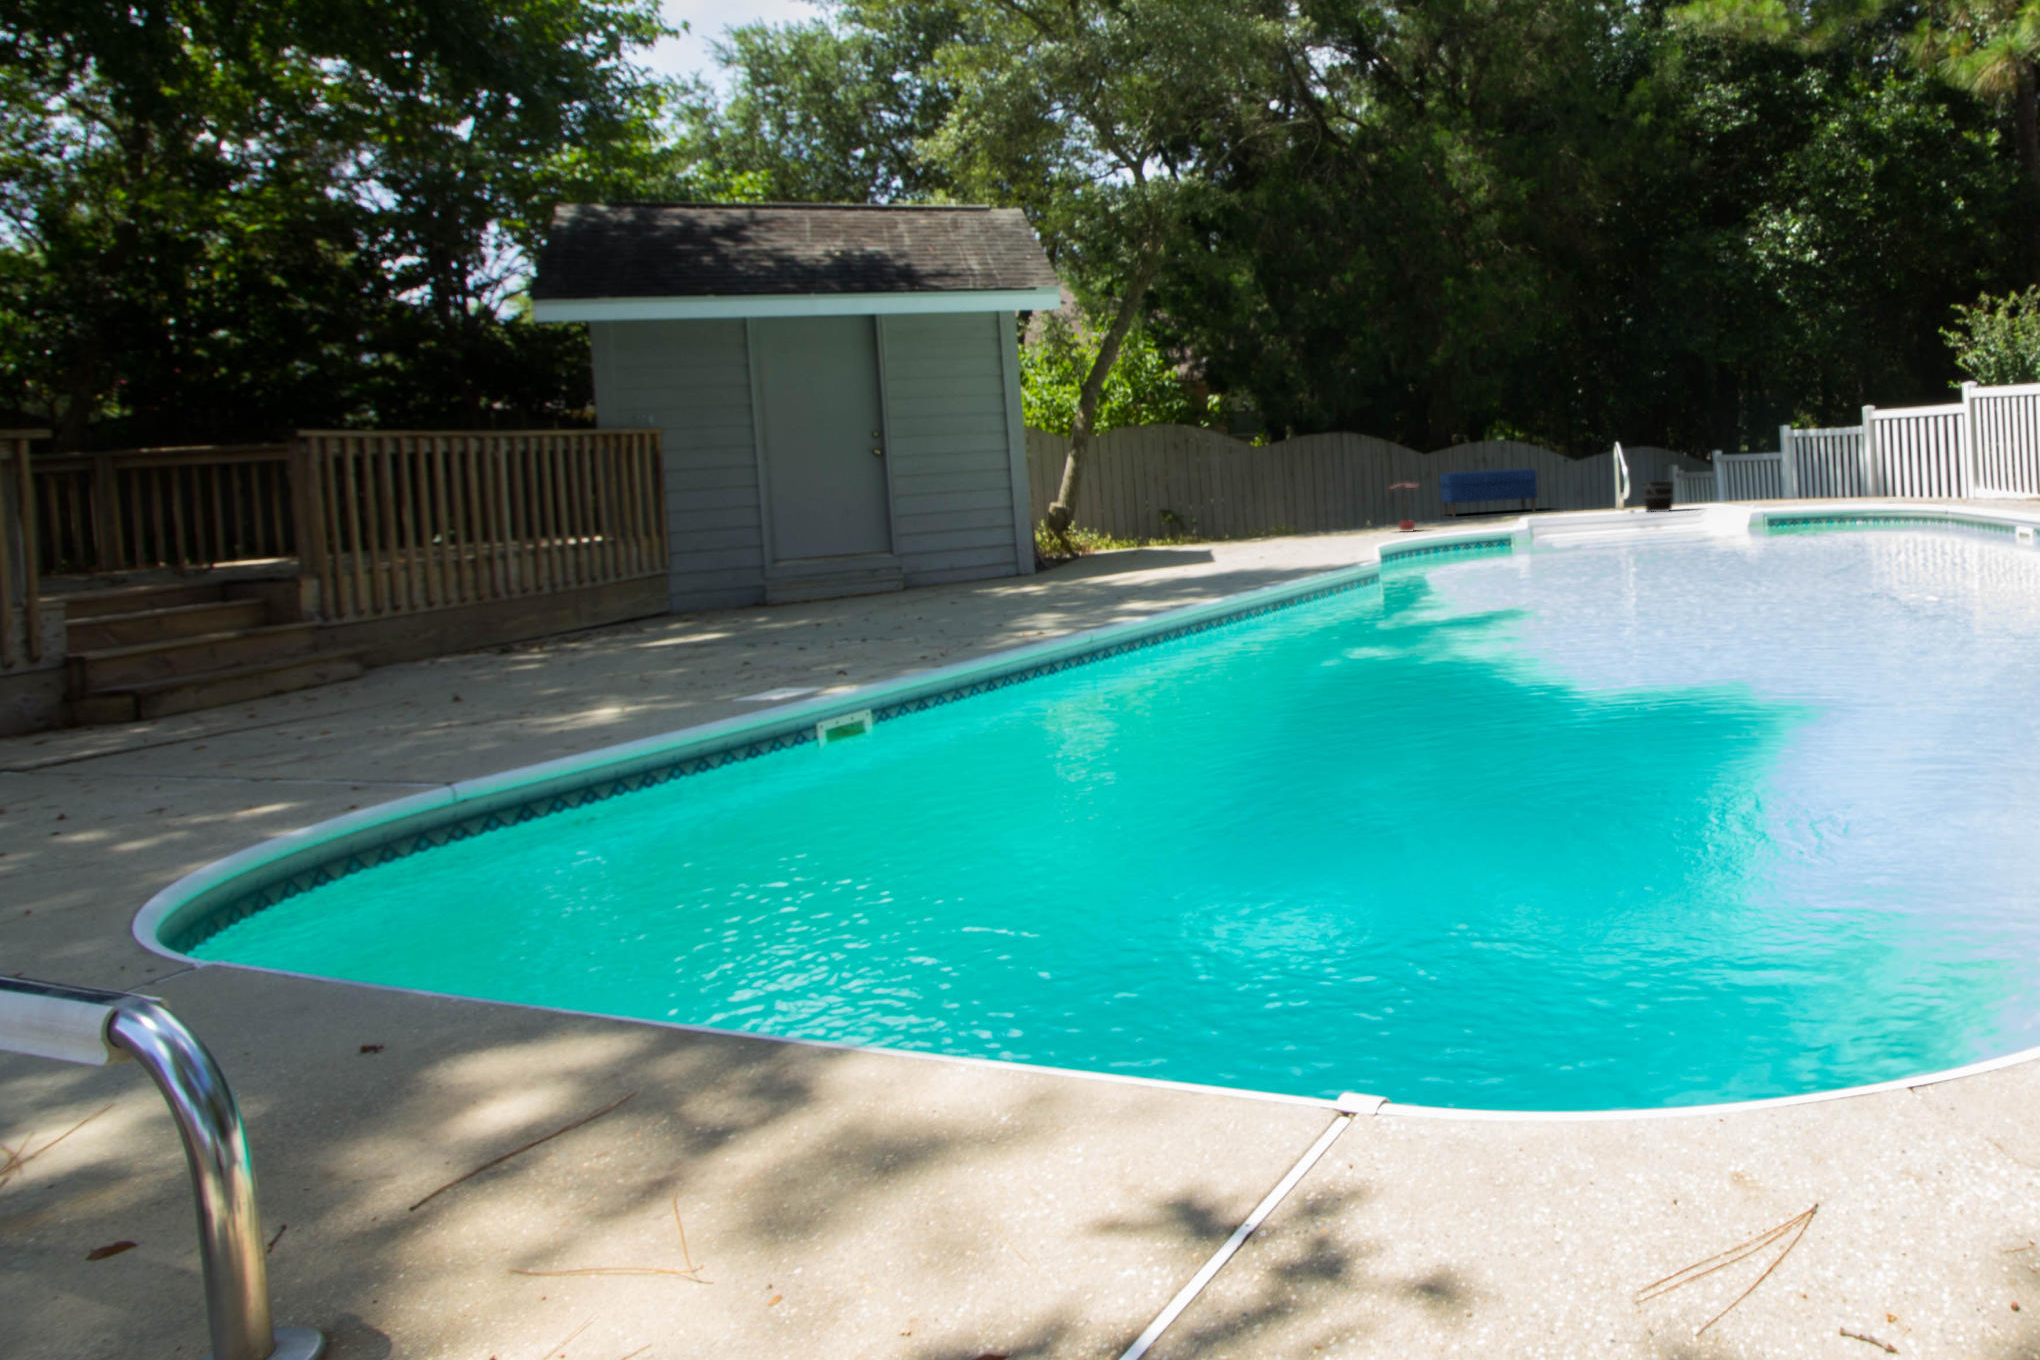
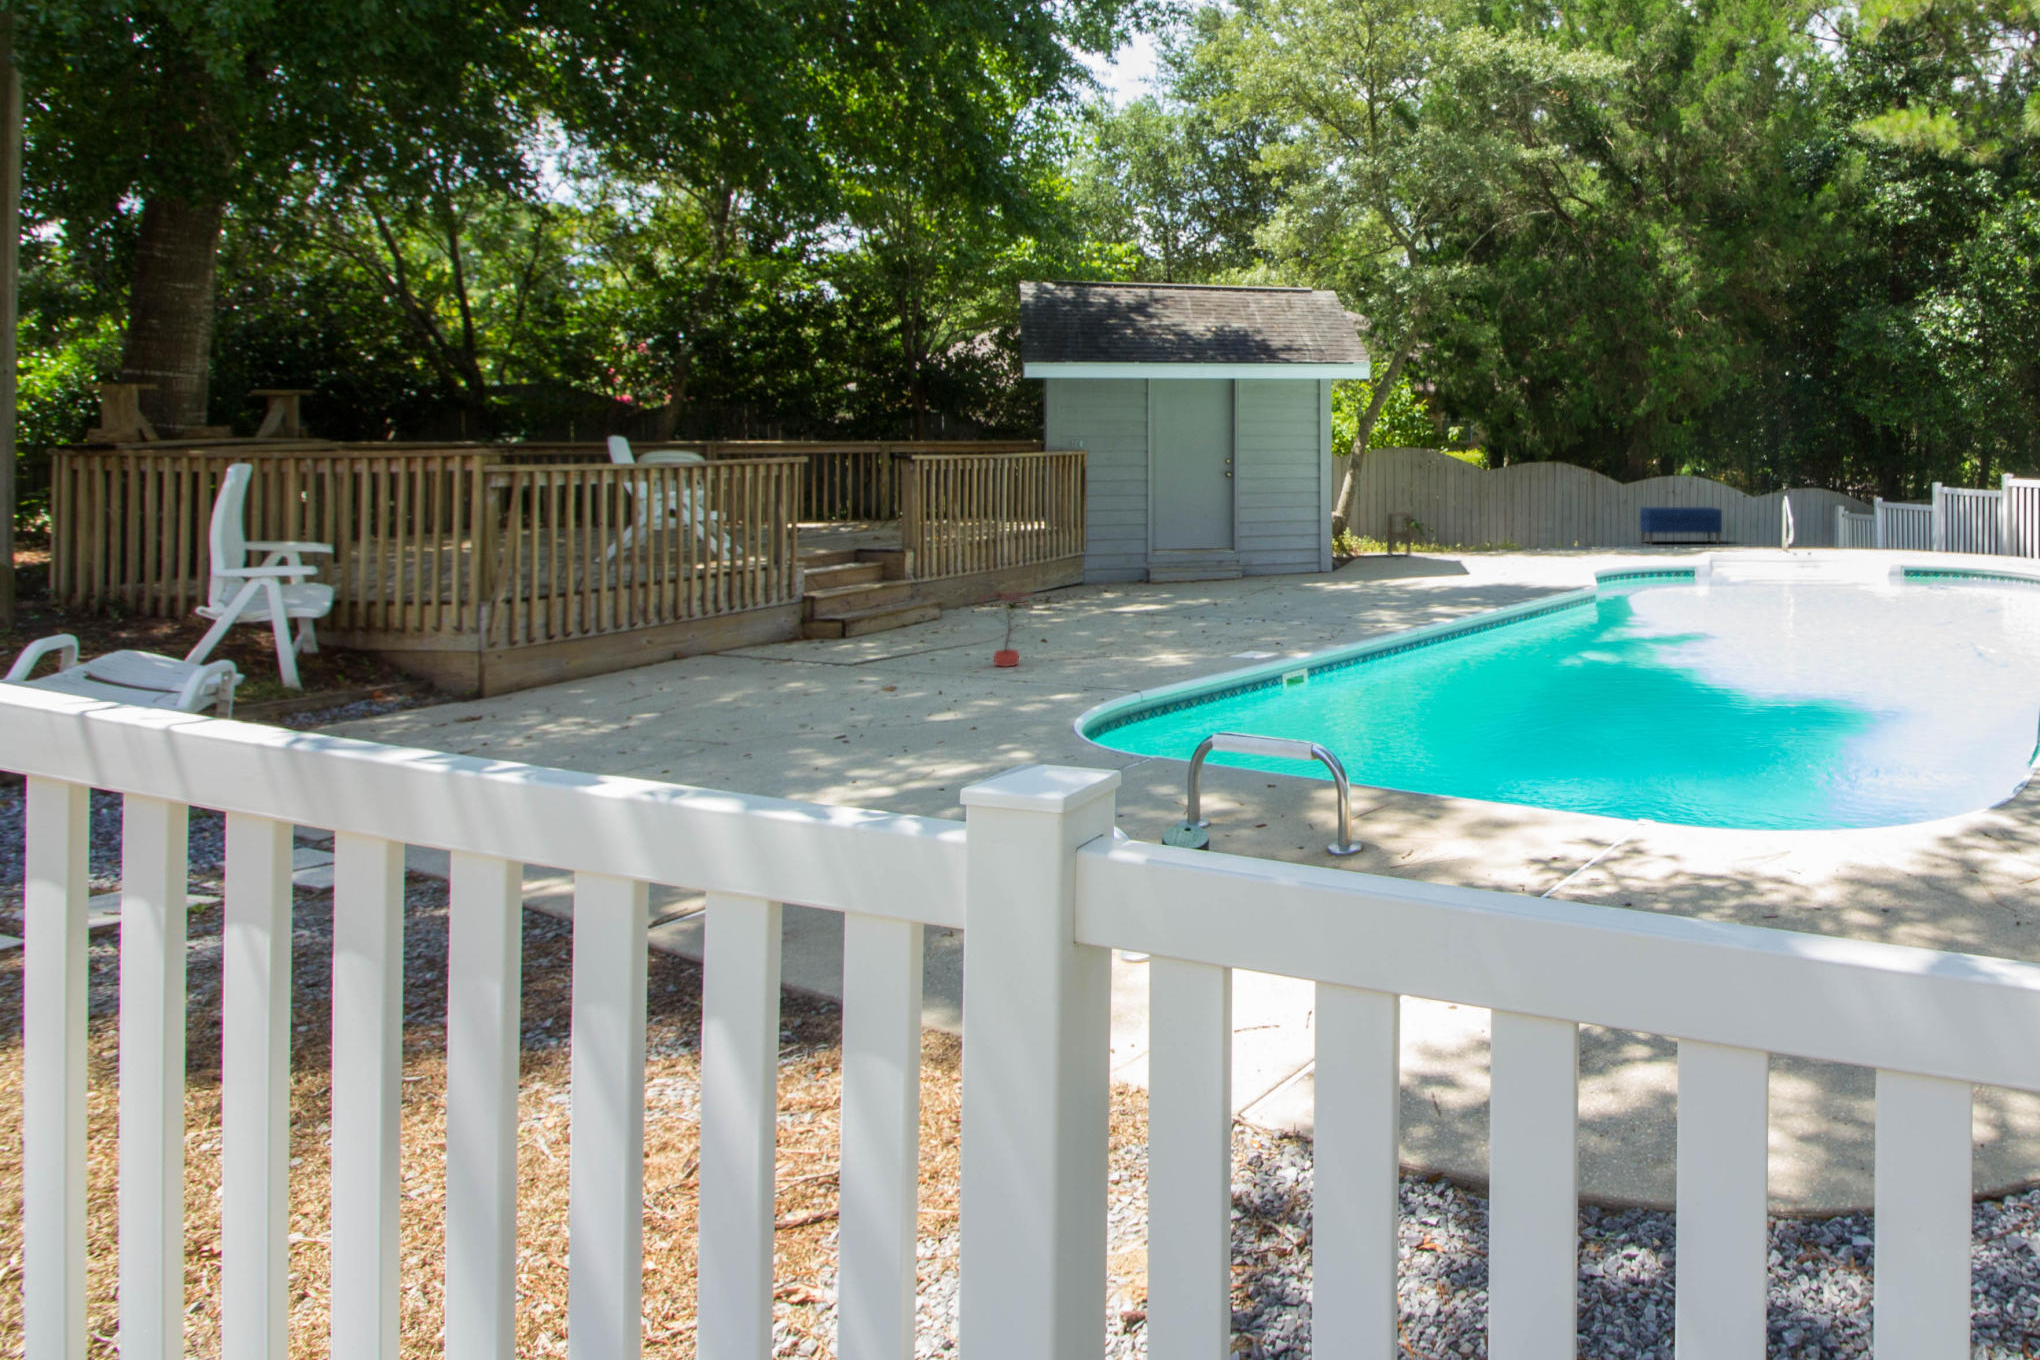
bucket: present [1642,481,1673,512] -> none [1811,527,1838,554]
potted plant: present [1391,483,1418,531] -> present [978,590,1034,667]
side table: none [1115,491,1150,548] -> present [1387,512,1411,556]

